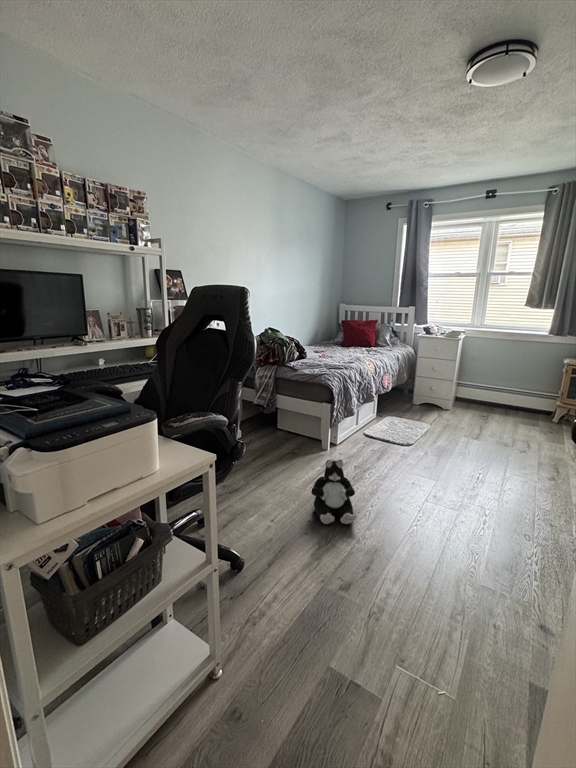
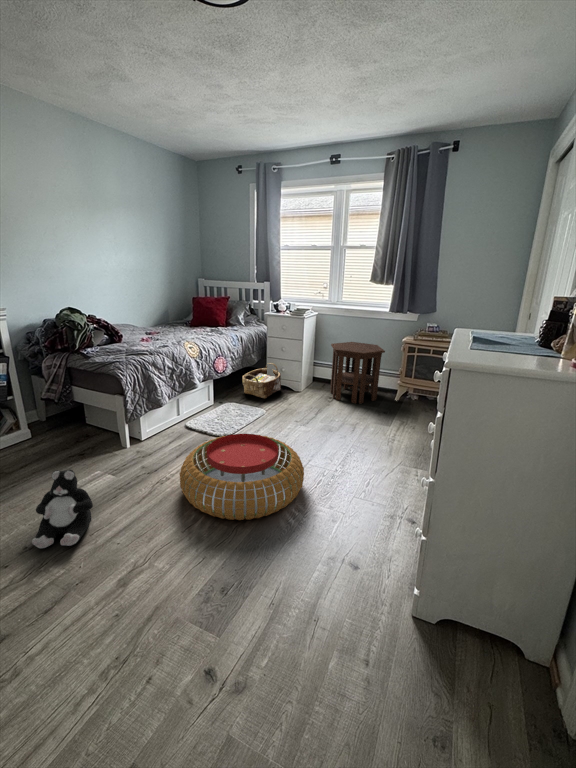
side table: none [479,363,545,423] -> present [330,342,385,404]
woven basket: none [396,381,432,414] -> present [242,363,281,398]
pouf: none [404,441,529,517] -> present [180,434,304,520]

